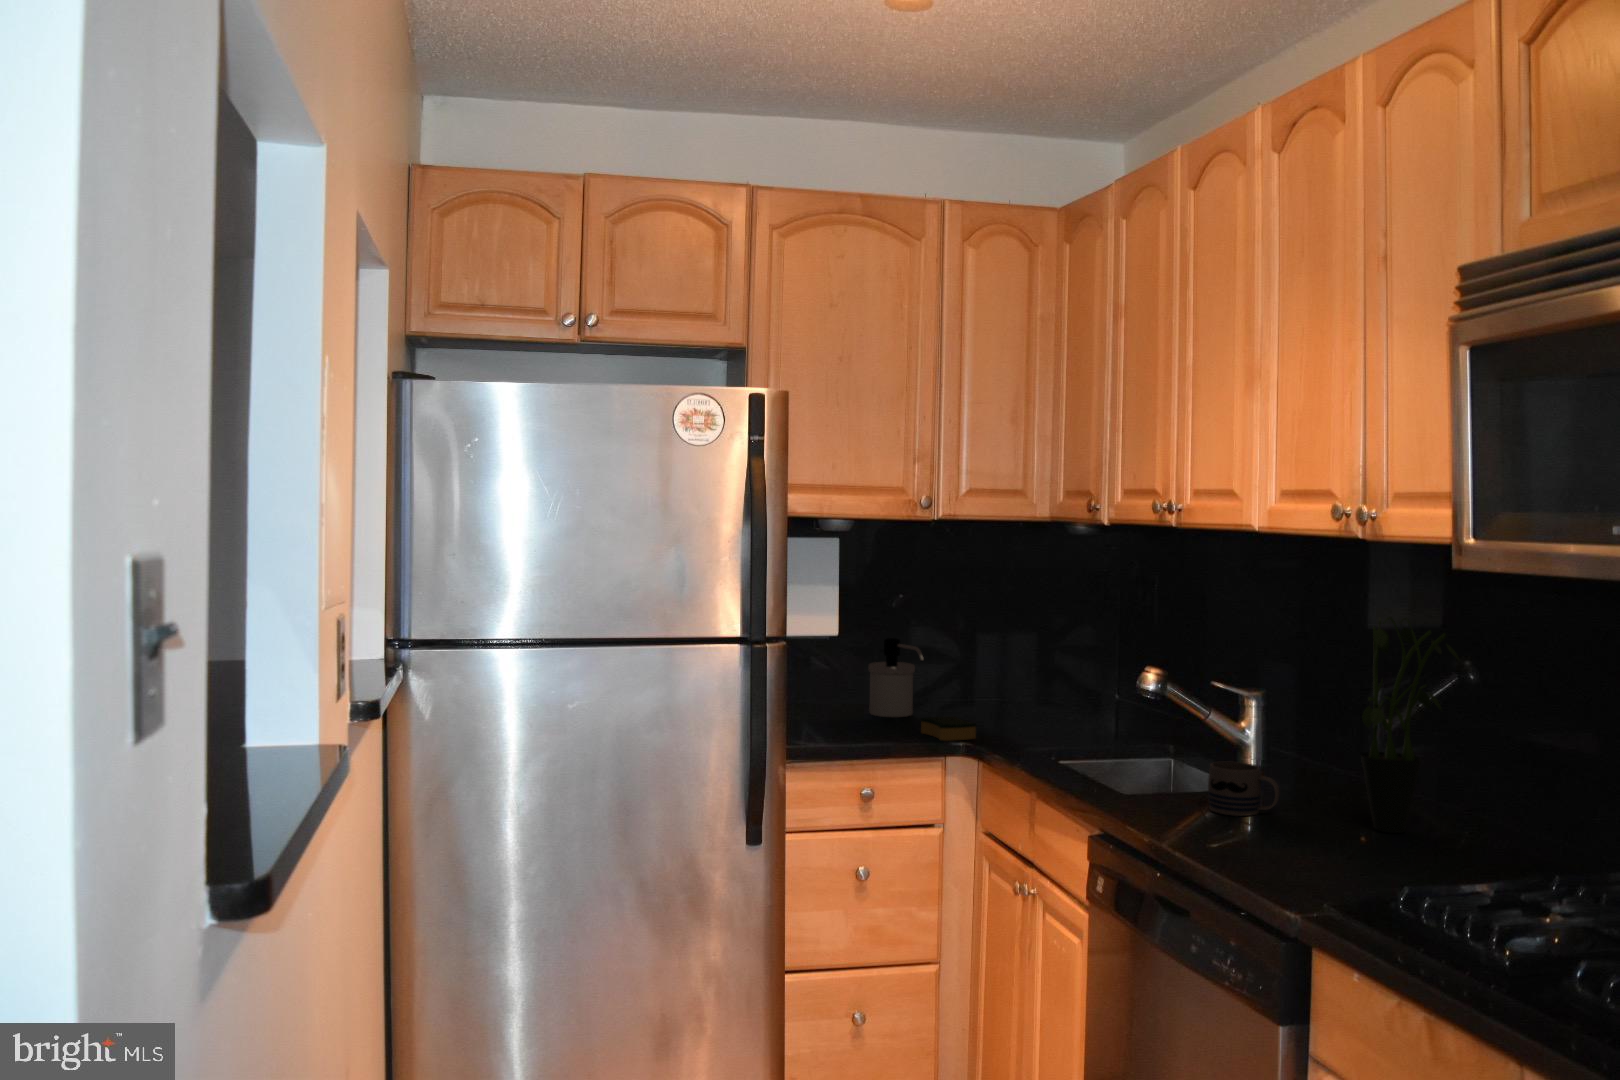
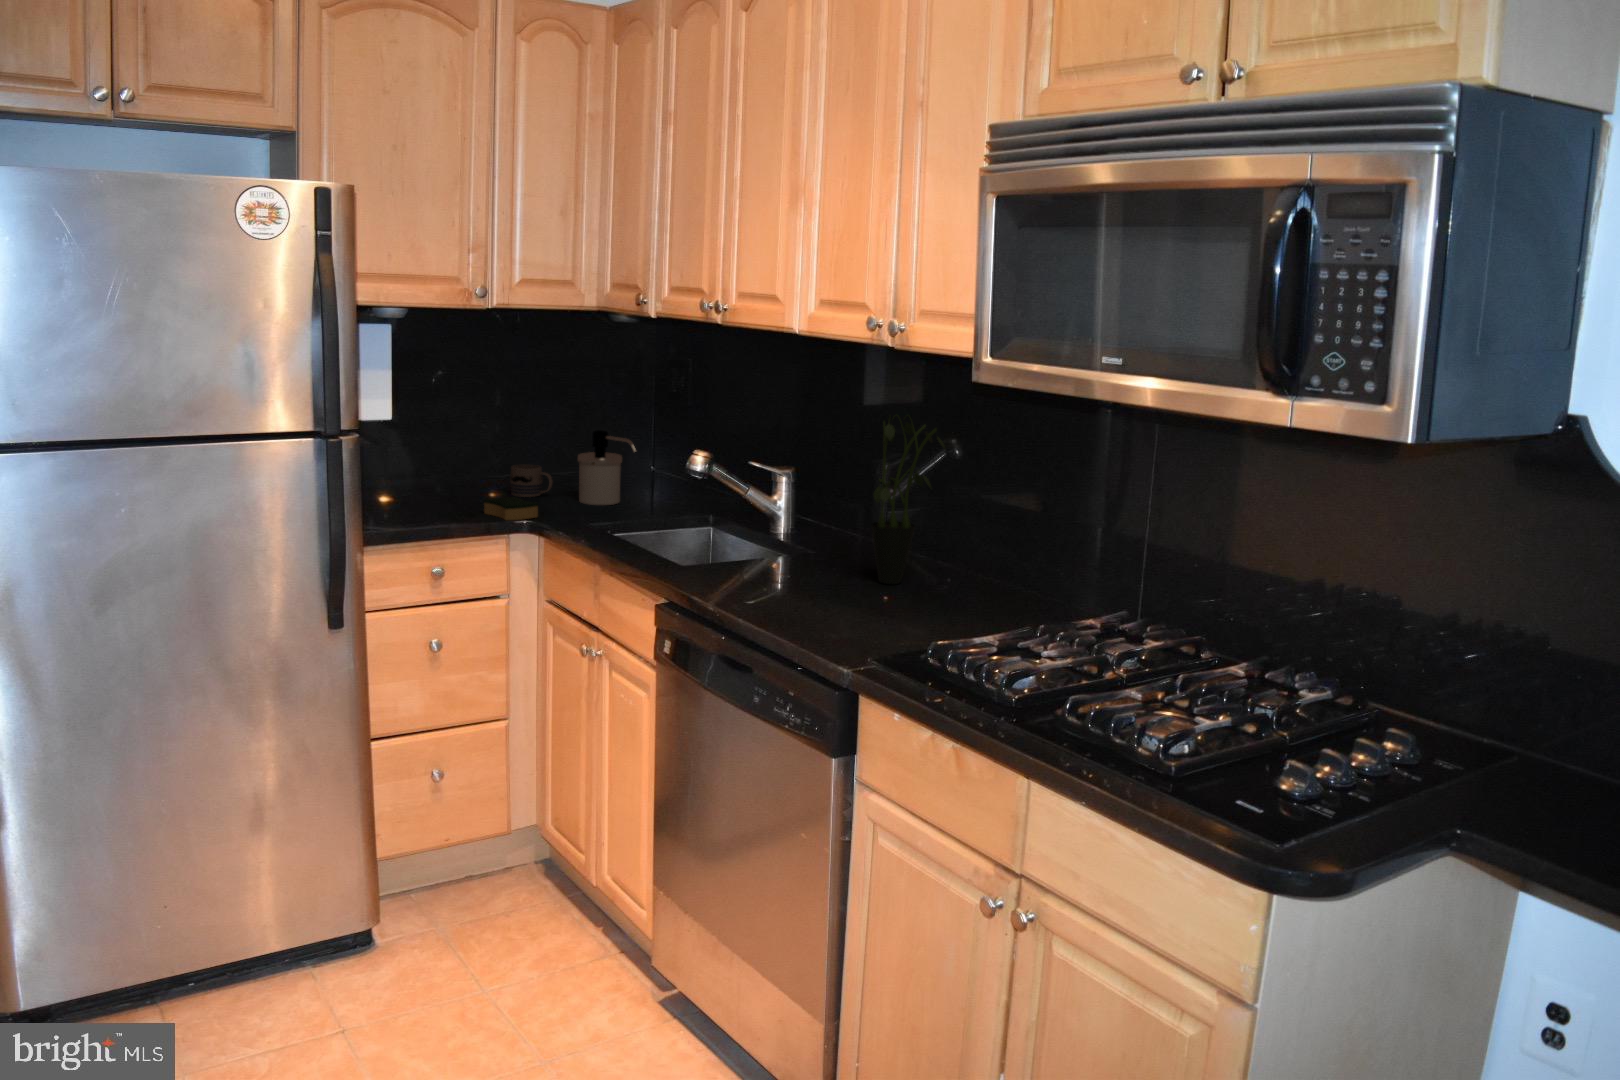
soap dispenser: present [869,638,924,717] -> present [578,430,636,505]
mug: present [1208,762,1280,816] -> present [510,465,553,497]

